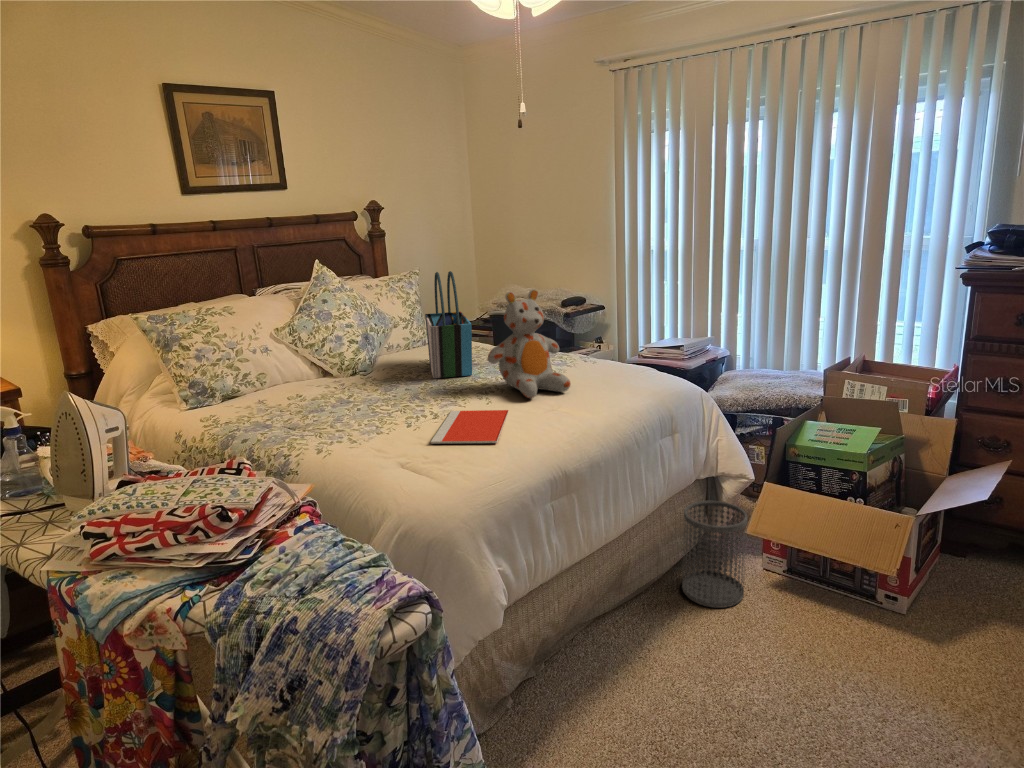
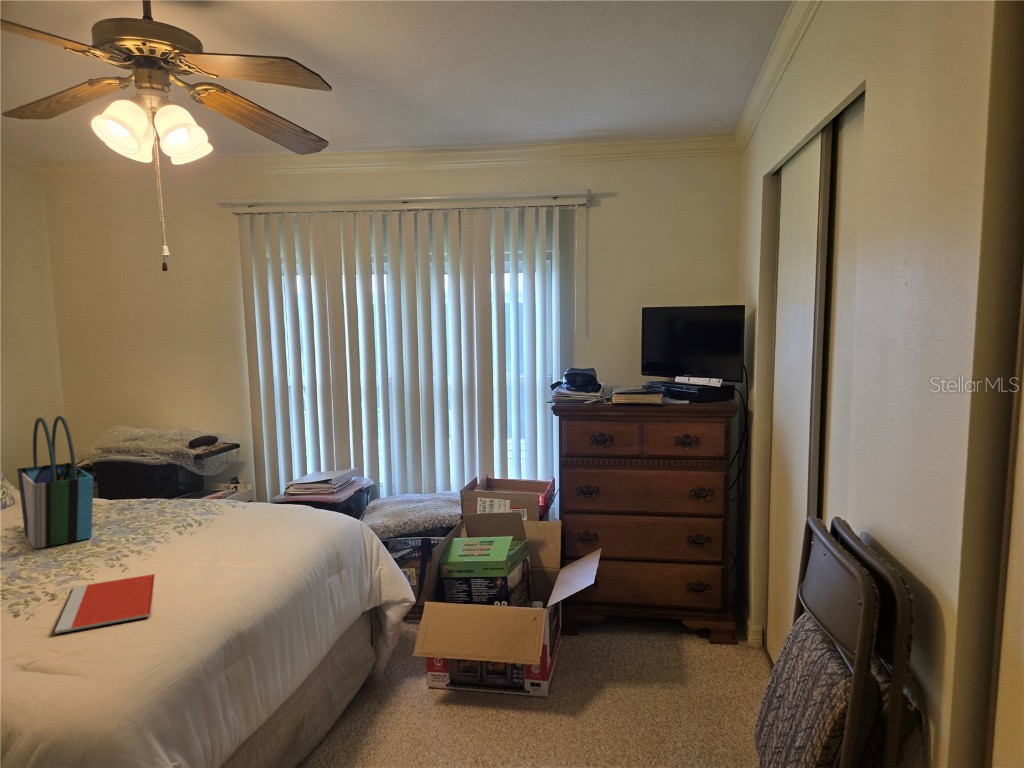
stuffed bear: present [488,289,570,398] -> none [120,433,226,556]
wastebasket: present [682,501,747,608] -> none [355,631,418,745]

